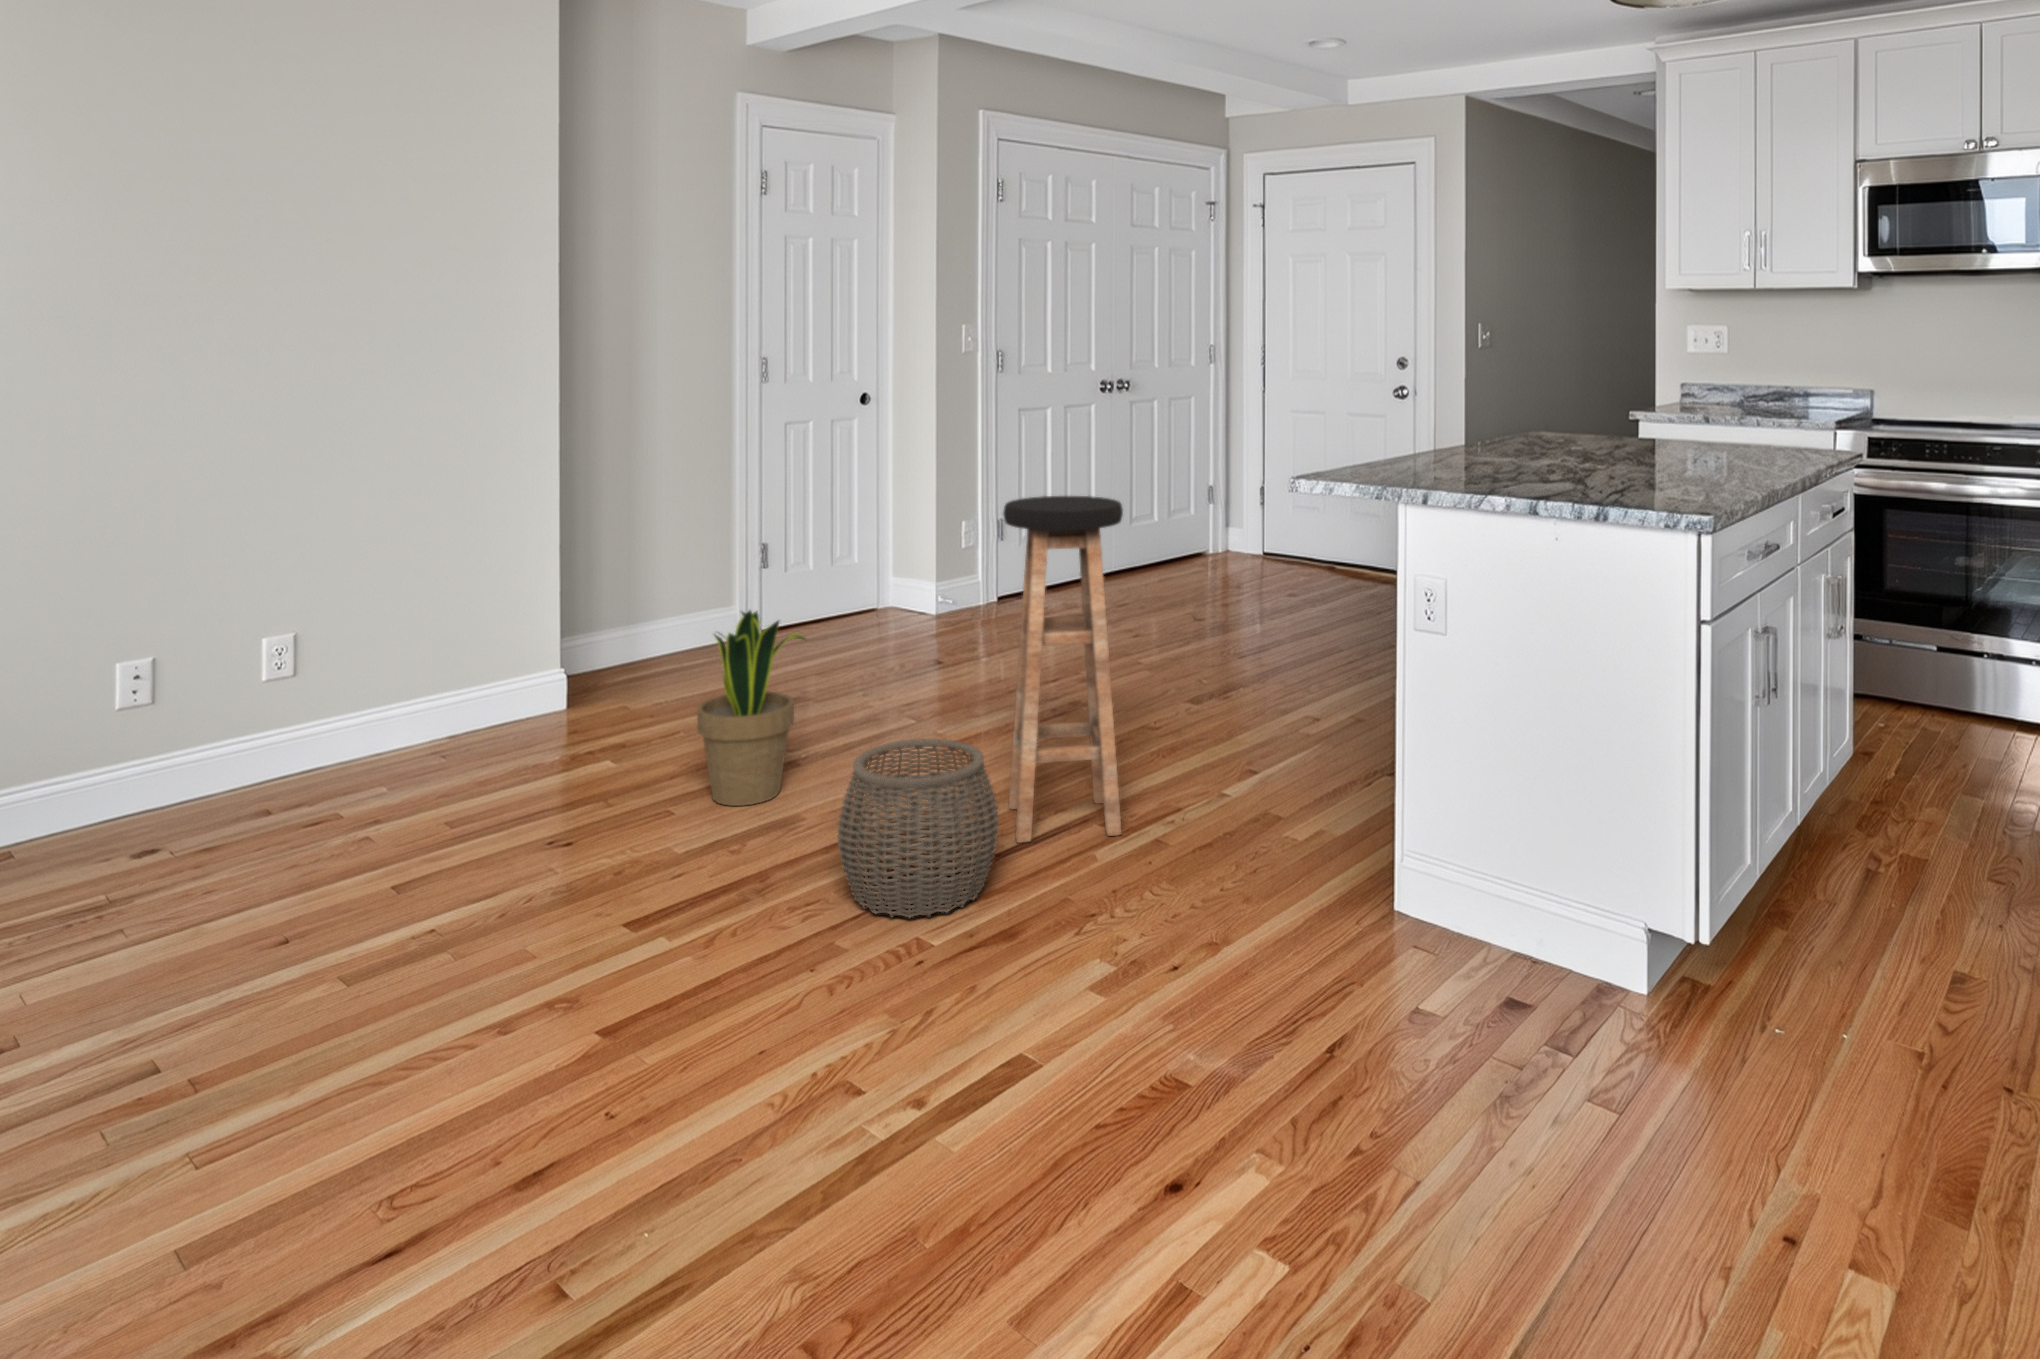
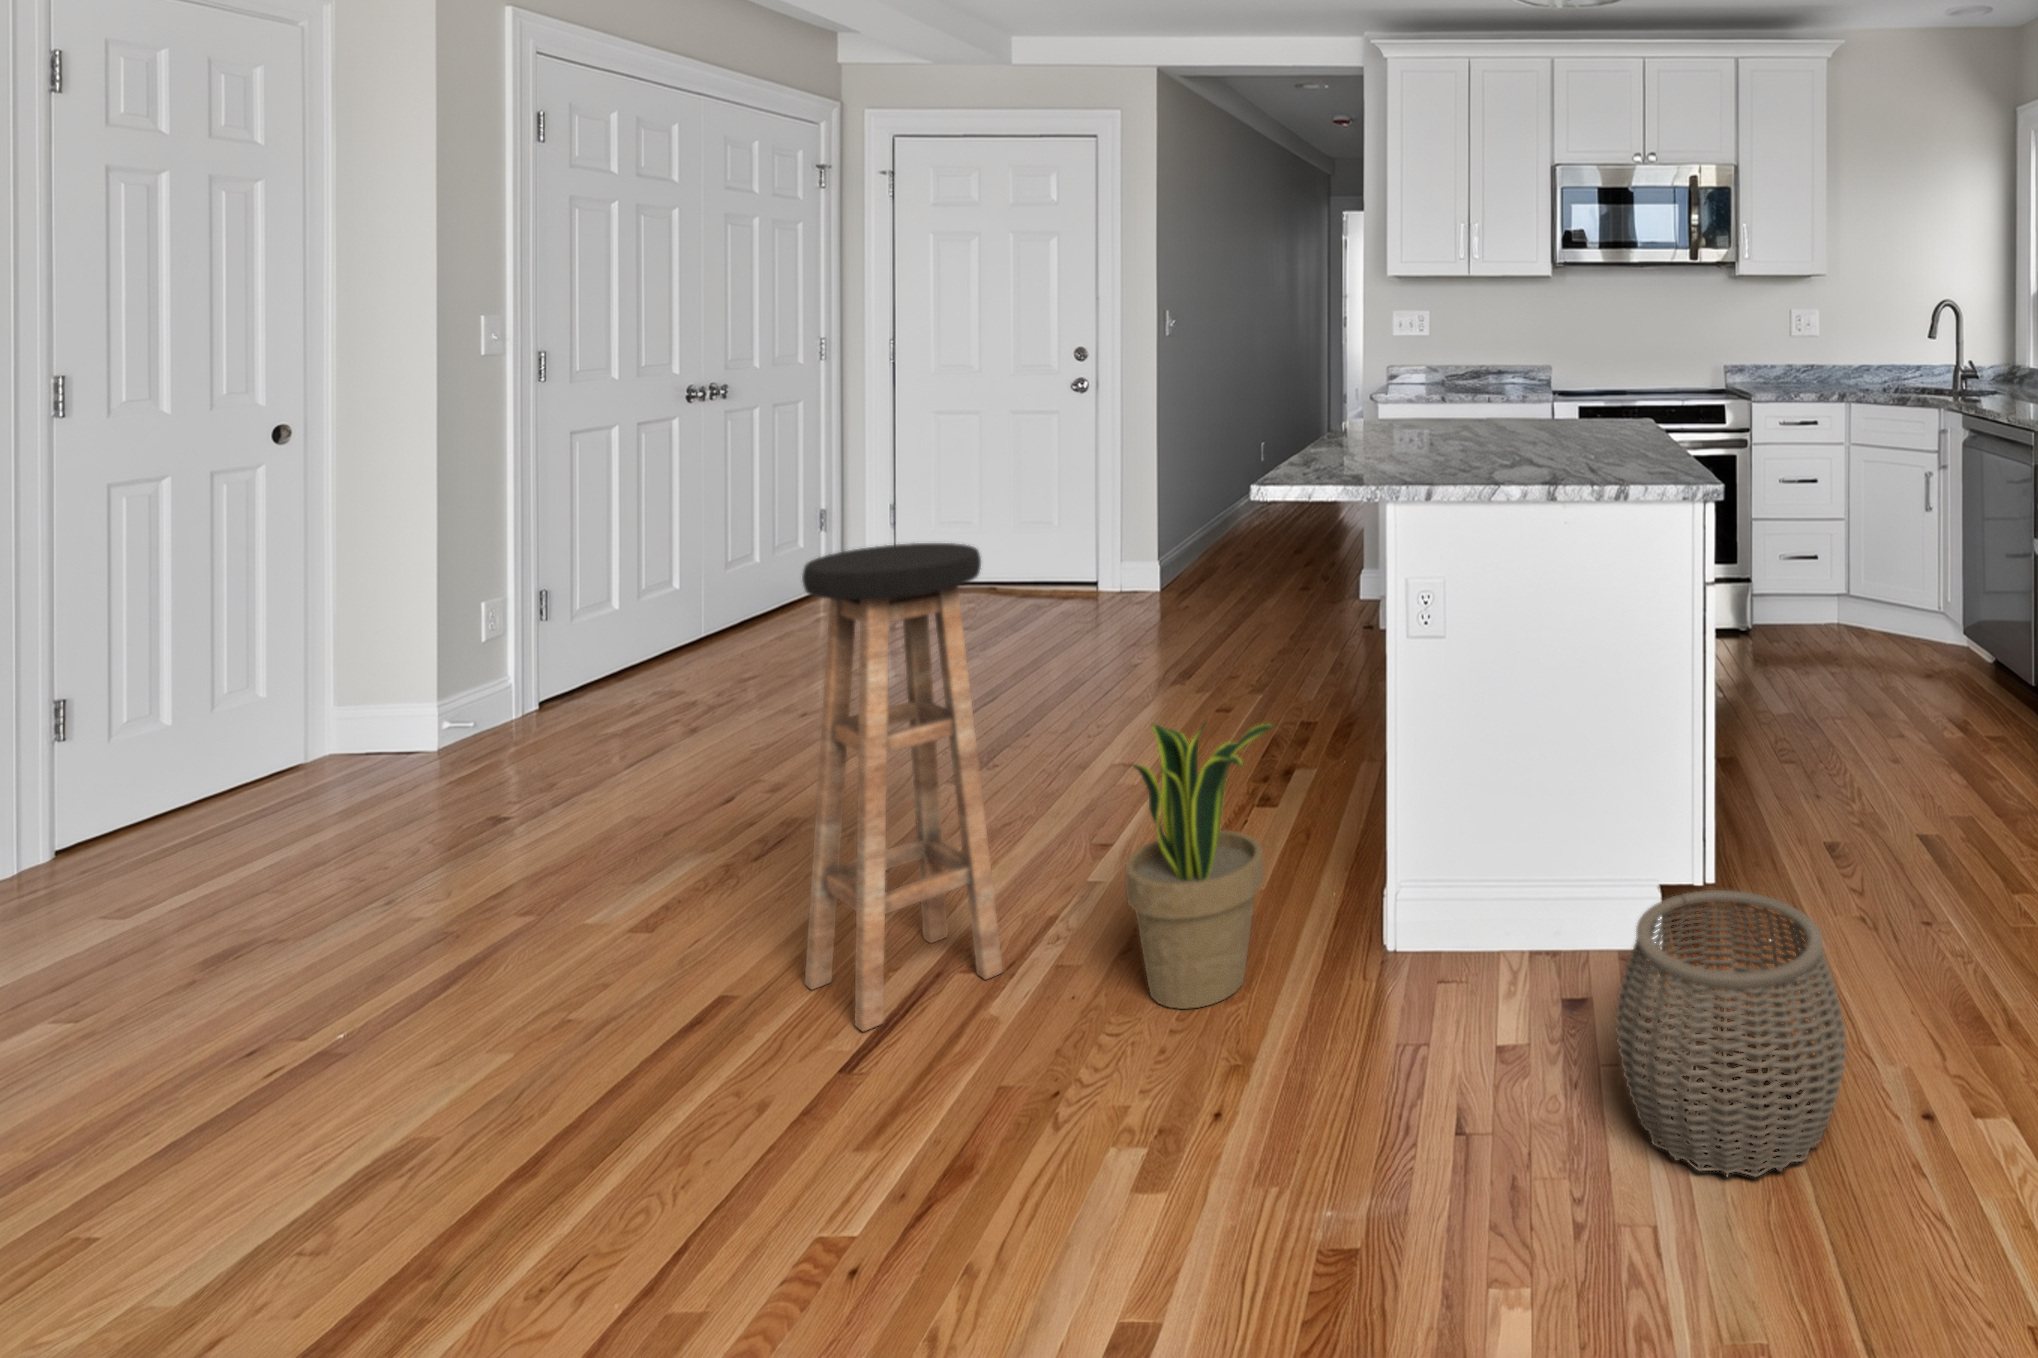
potted plant: present [697,610,805,806] -> present [1125,724,1274,1009]
woven basket: present [838,739,999,918] -> present [1616,890,1847,1177]

